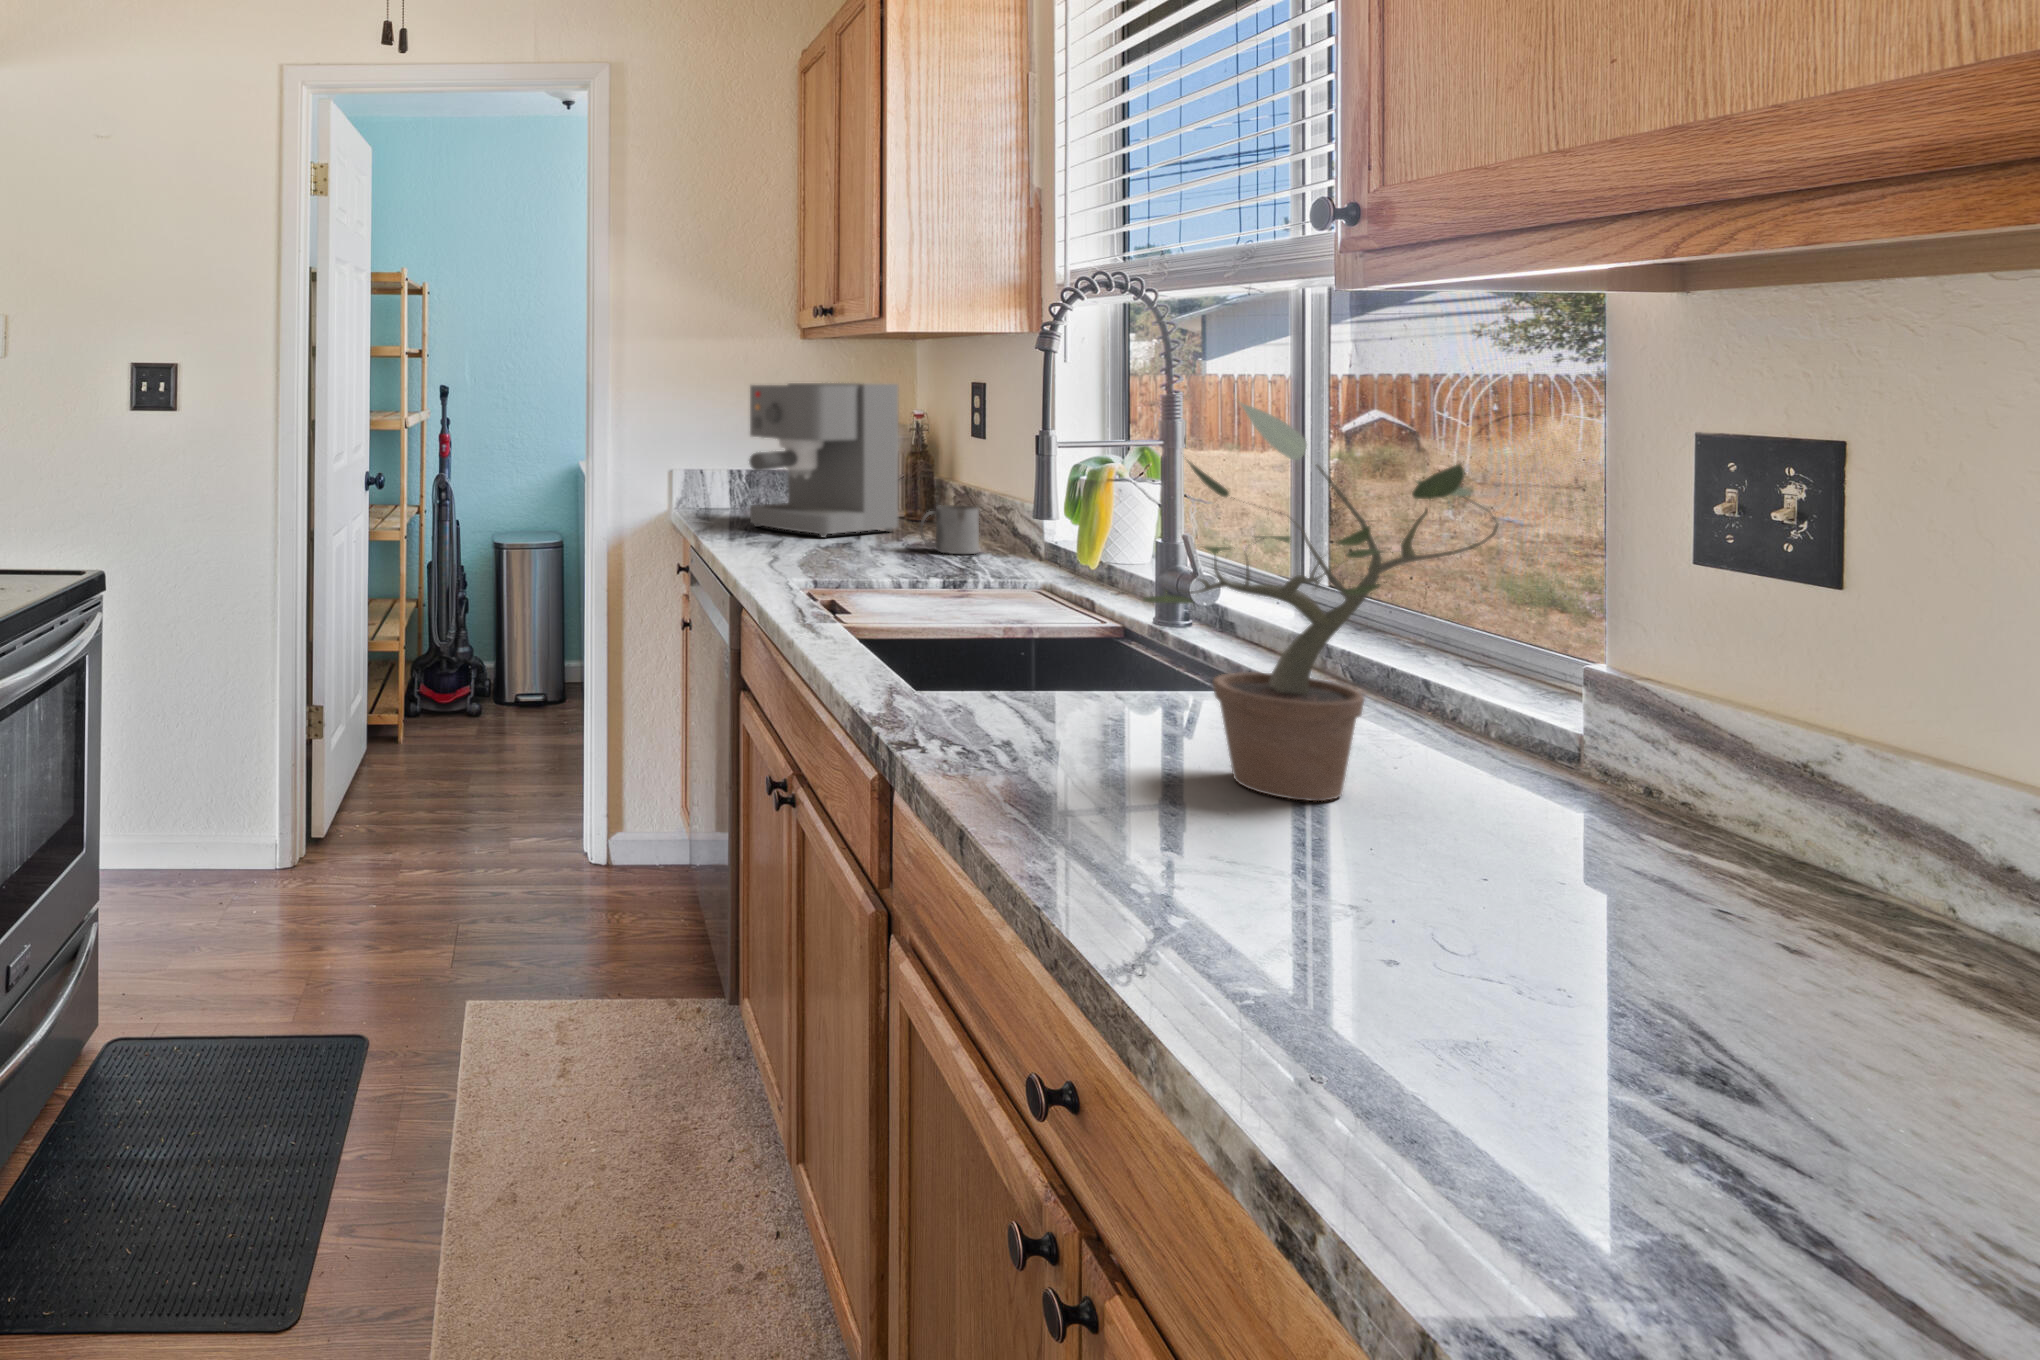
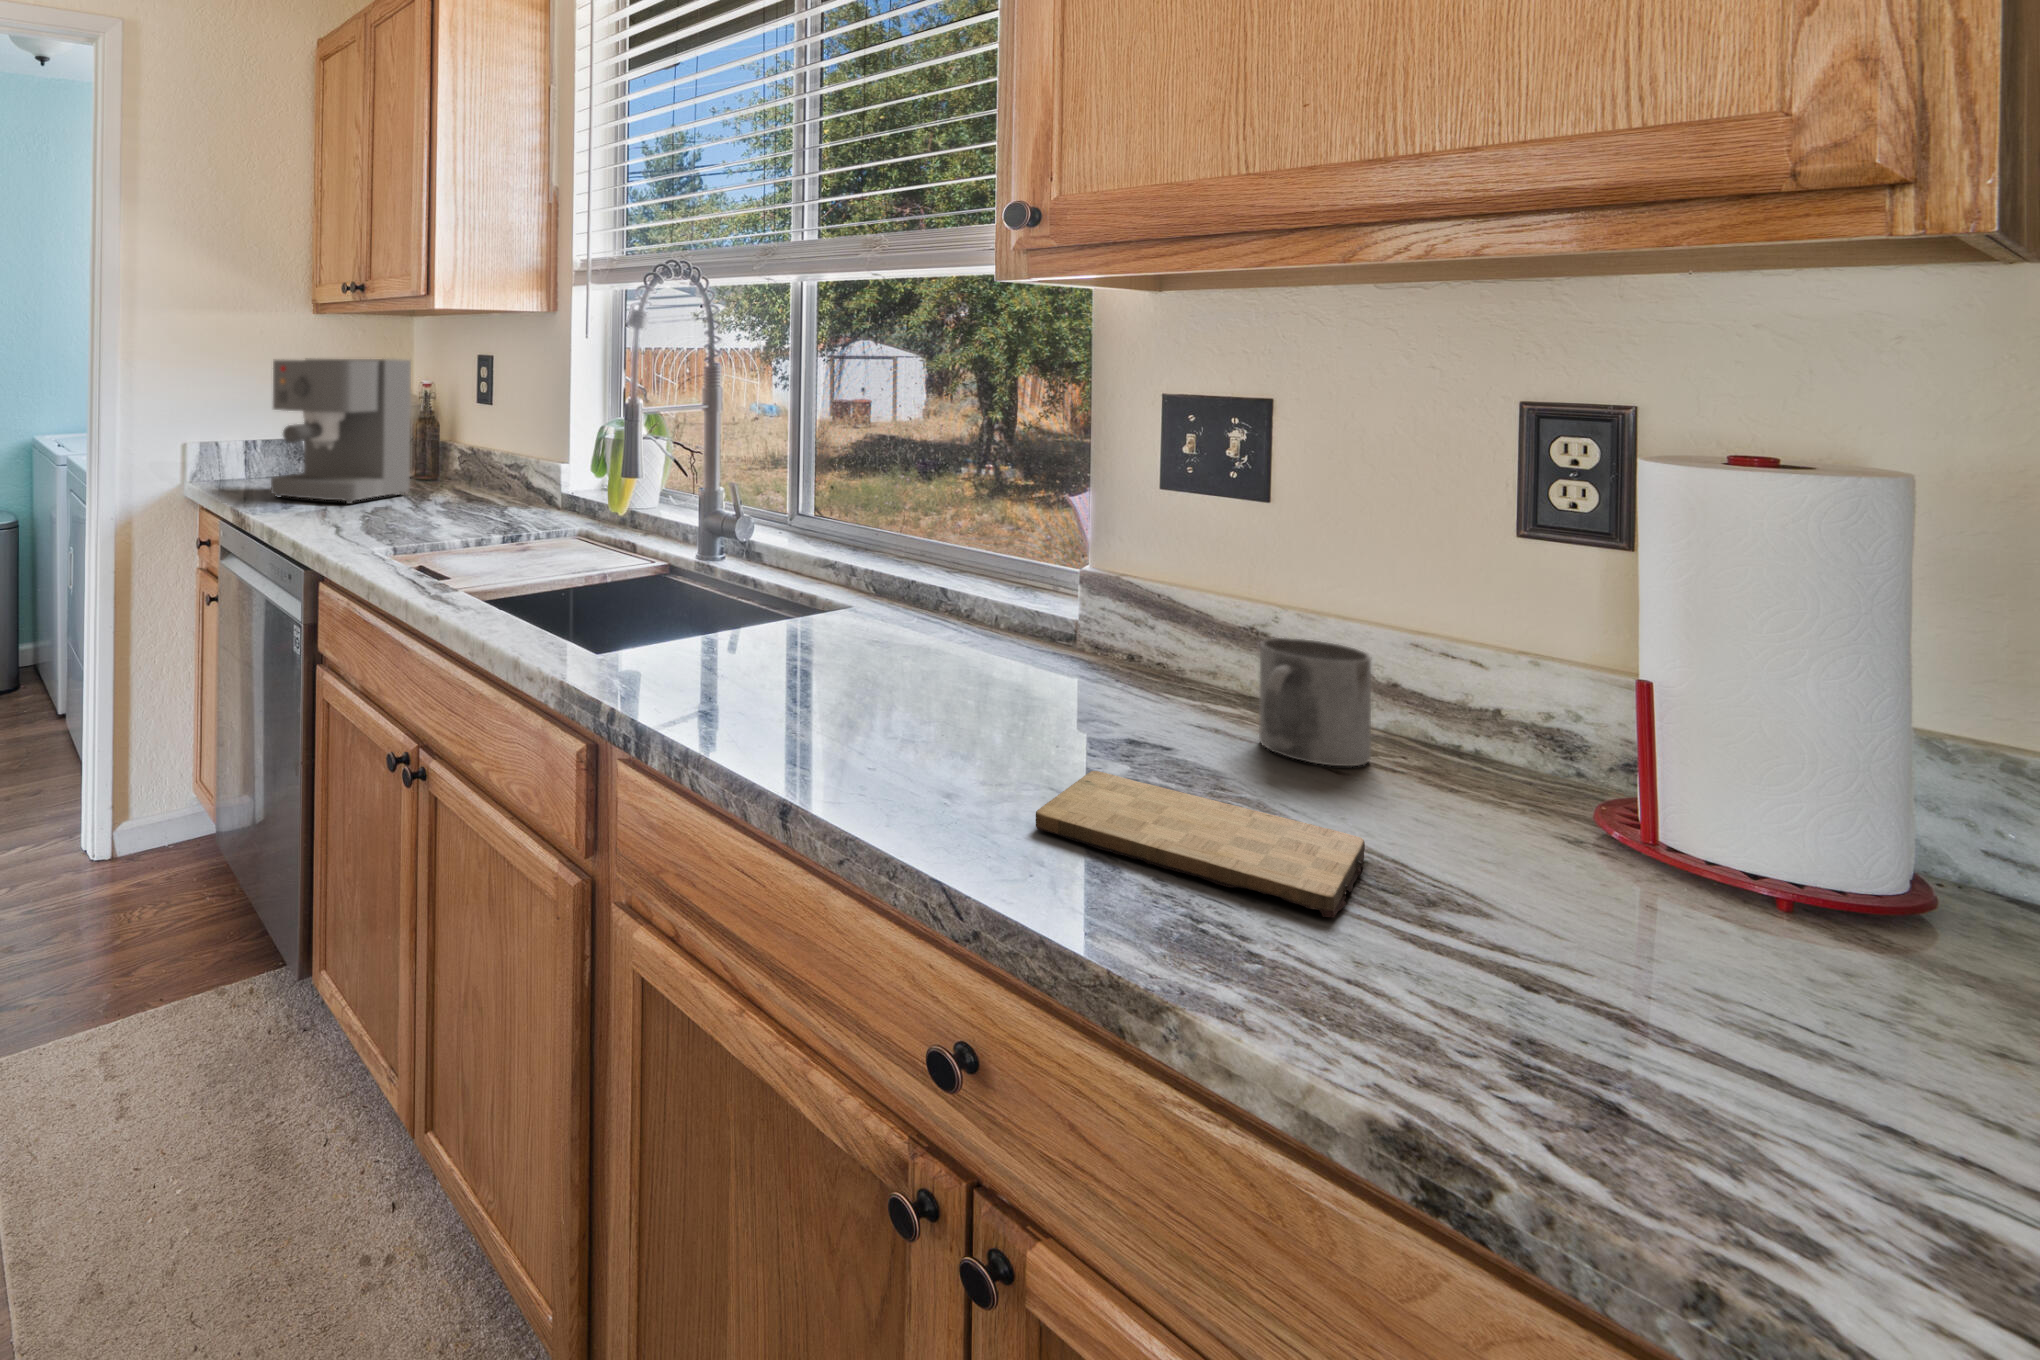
potted plant: present [1143,403,1499,801] -> none [848,362,1074,704]
mug: present [920,505,979,554] -> present [1259,638,1371,766]
cutting board: none [1206,878,1632,1050] -> present [1036,771,1365,917]

